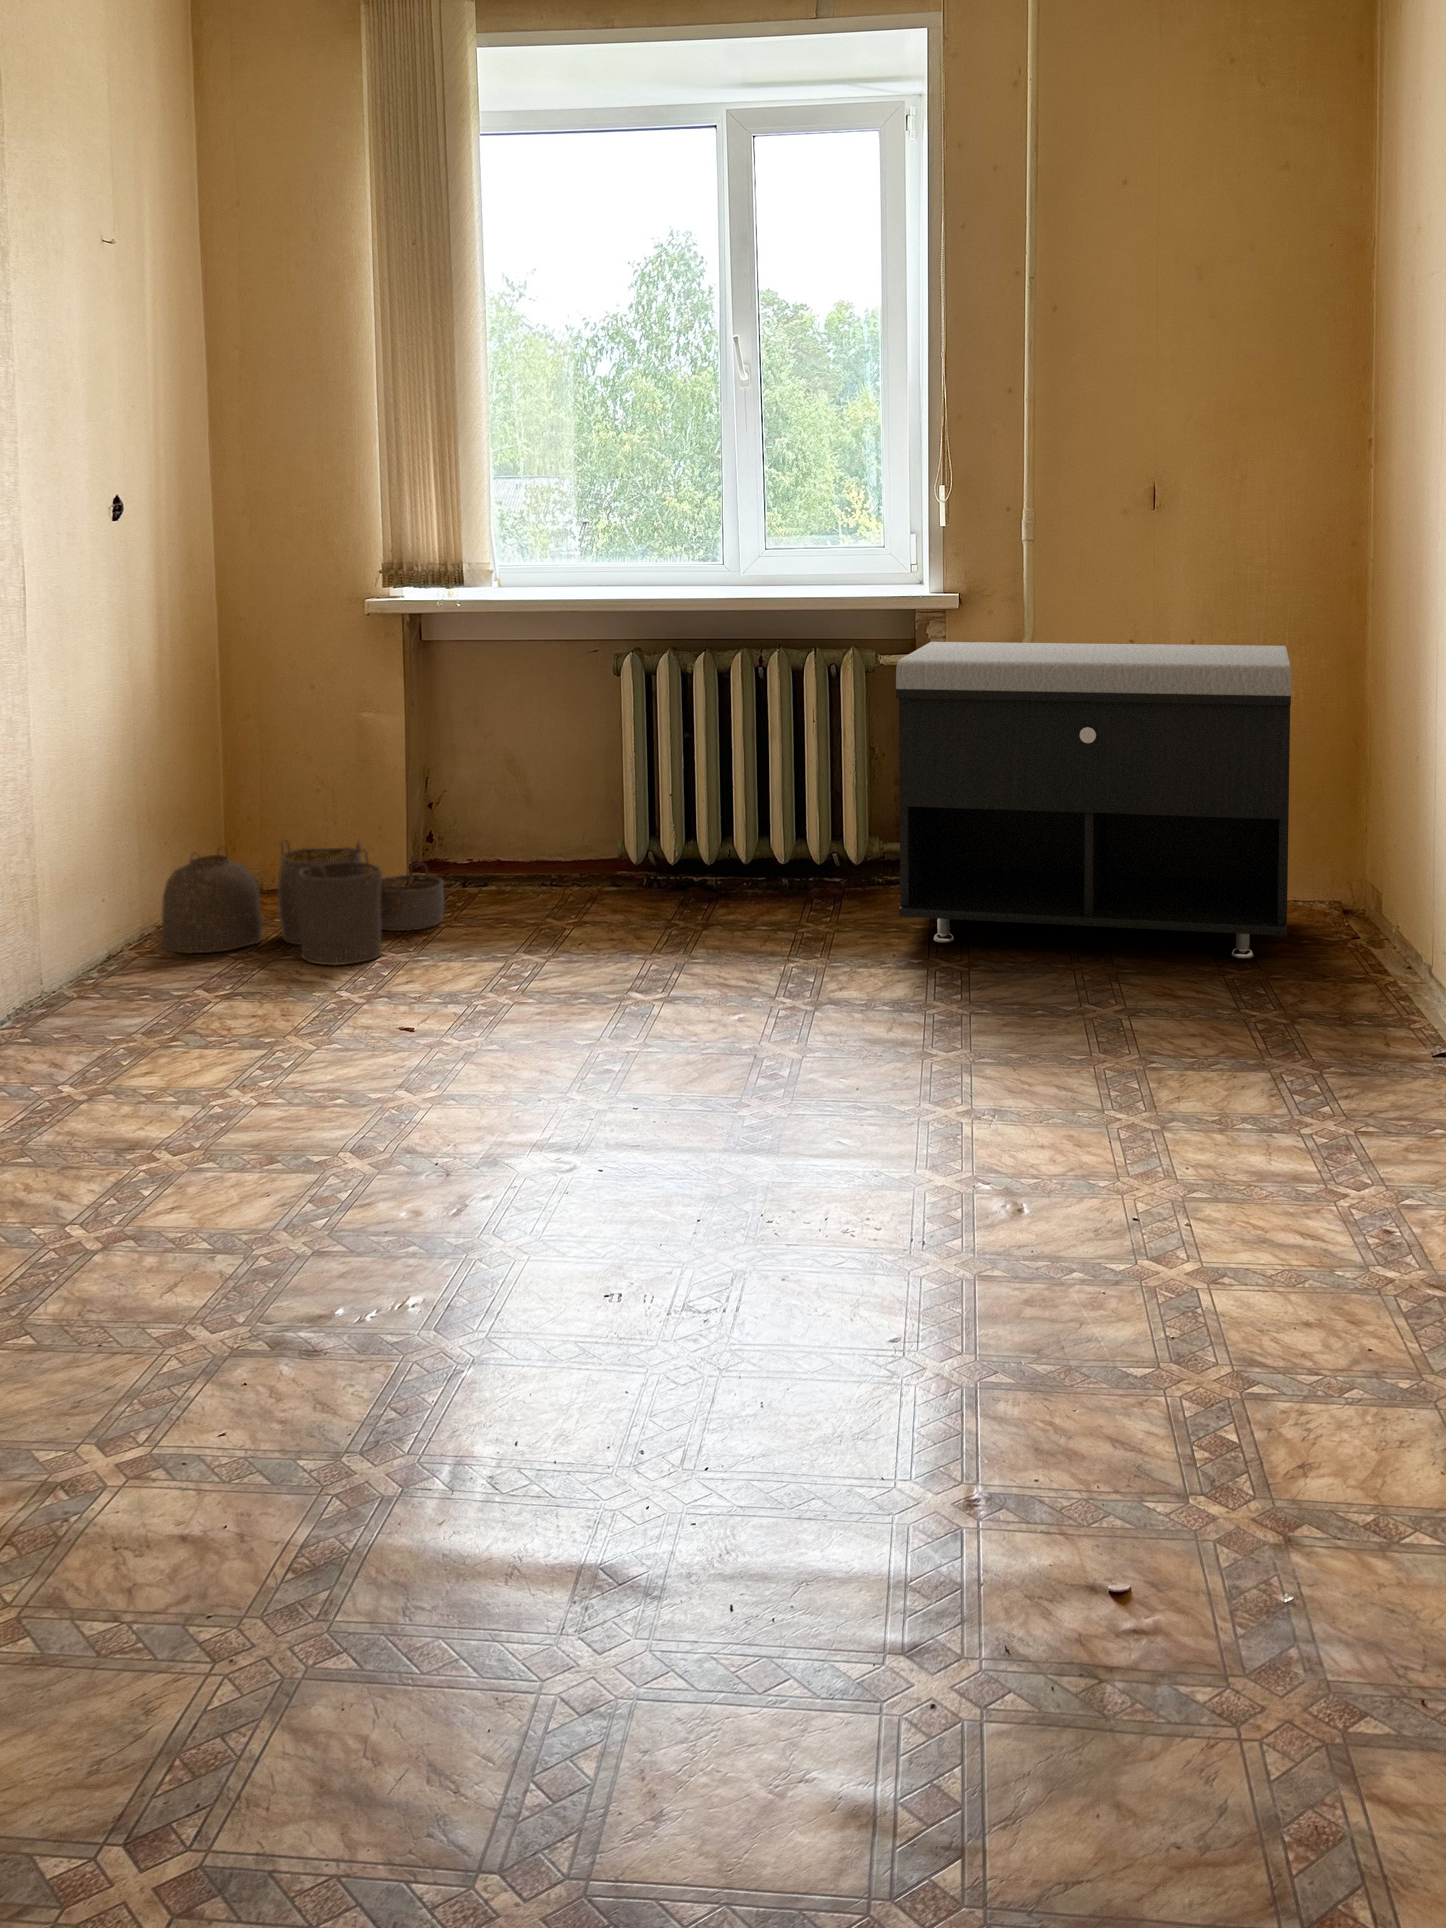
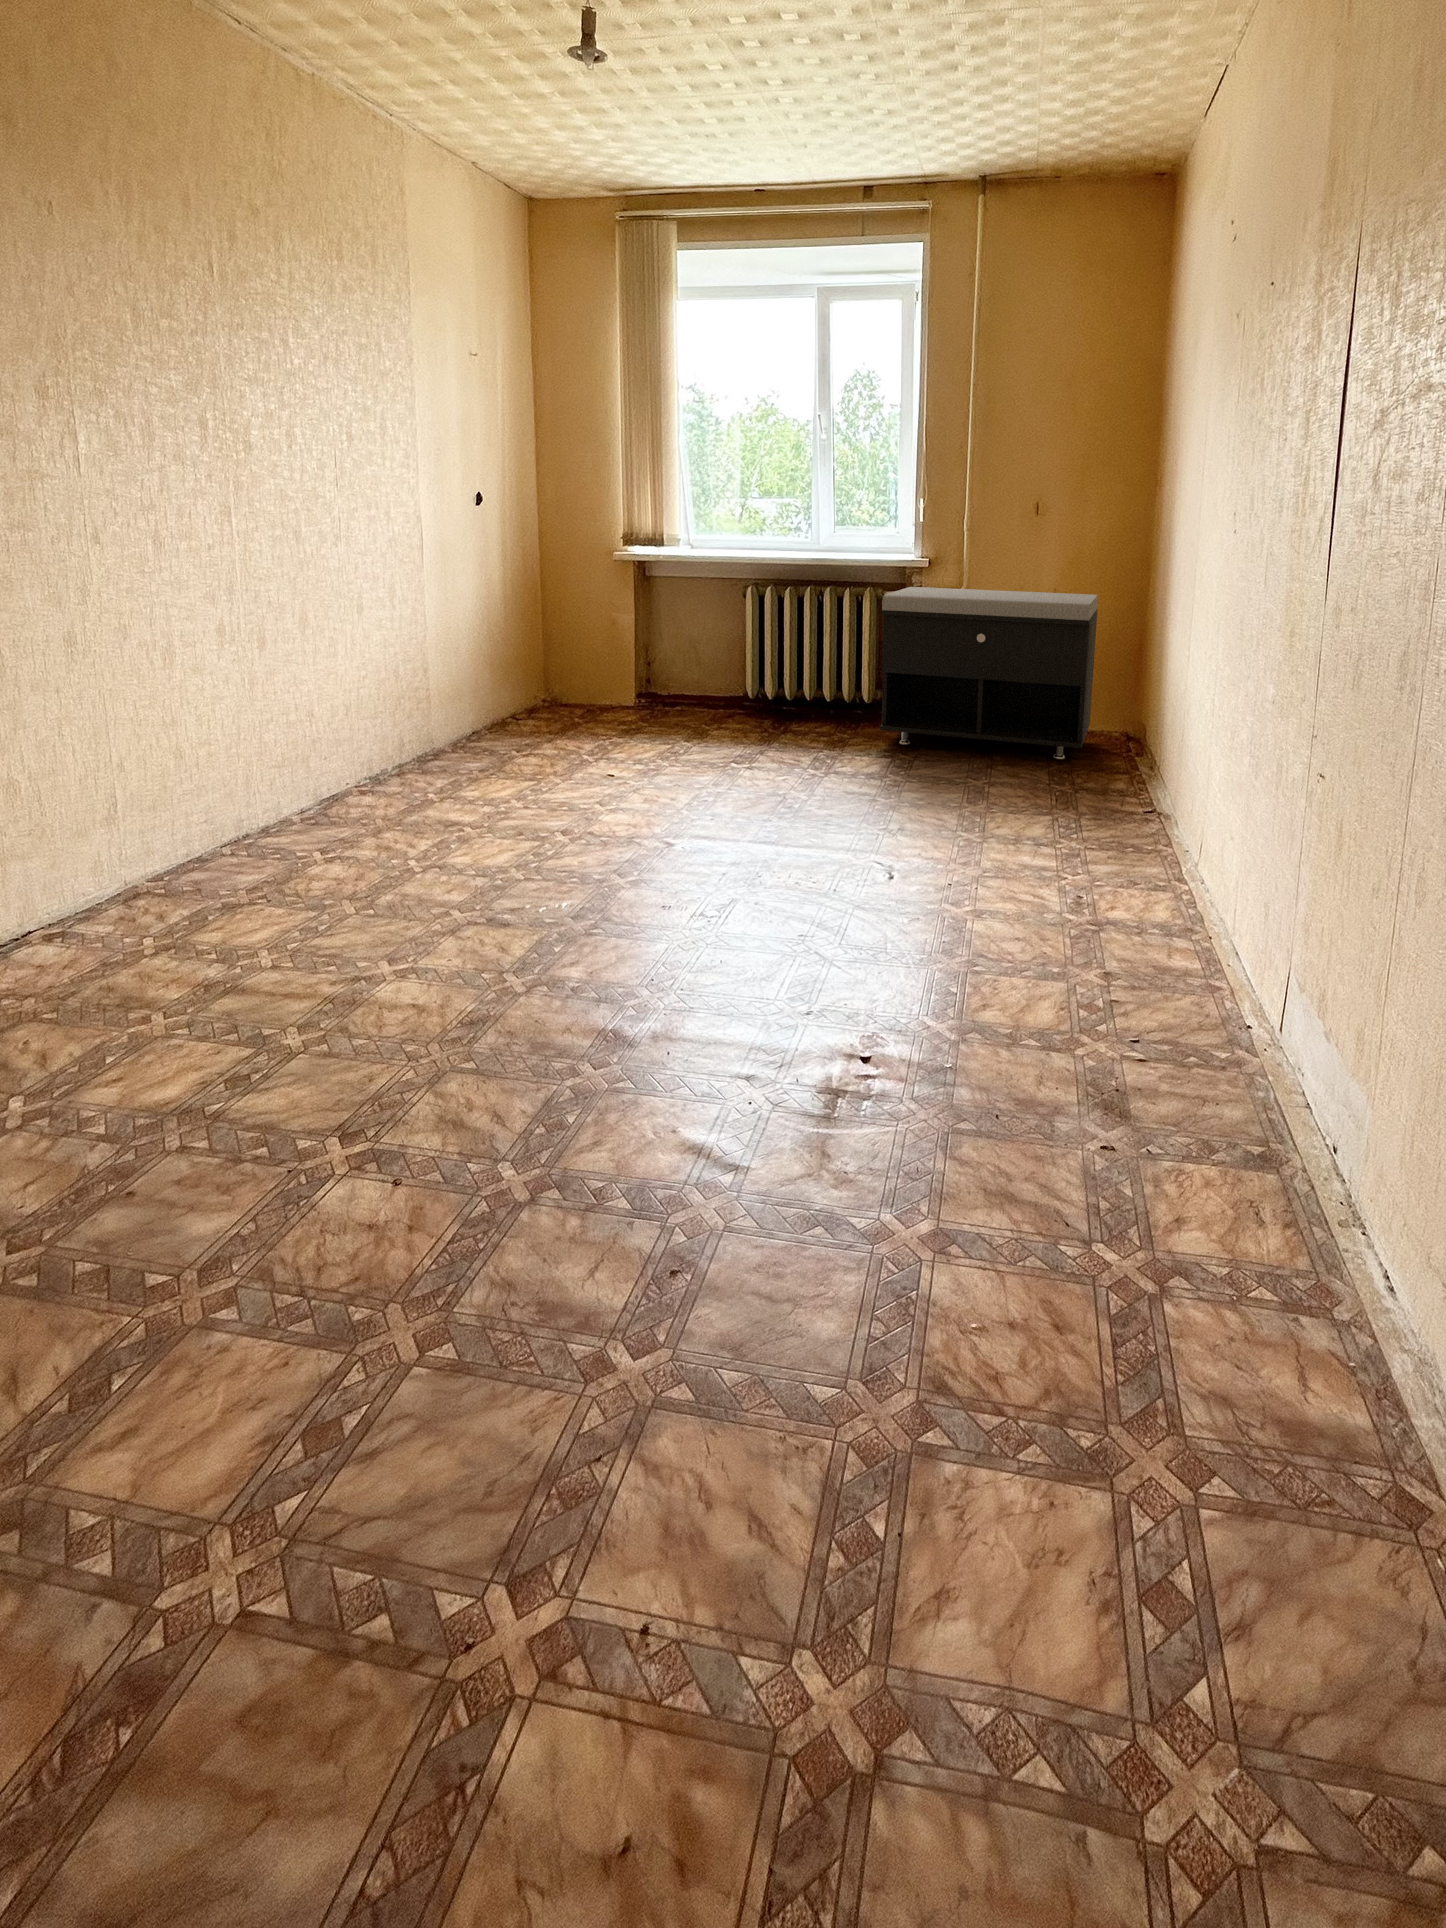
woven basket: present [161,840,444,965] -> none [504,678,651,742]

